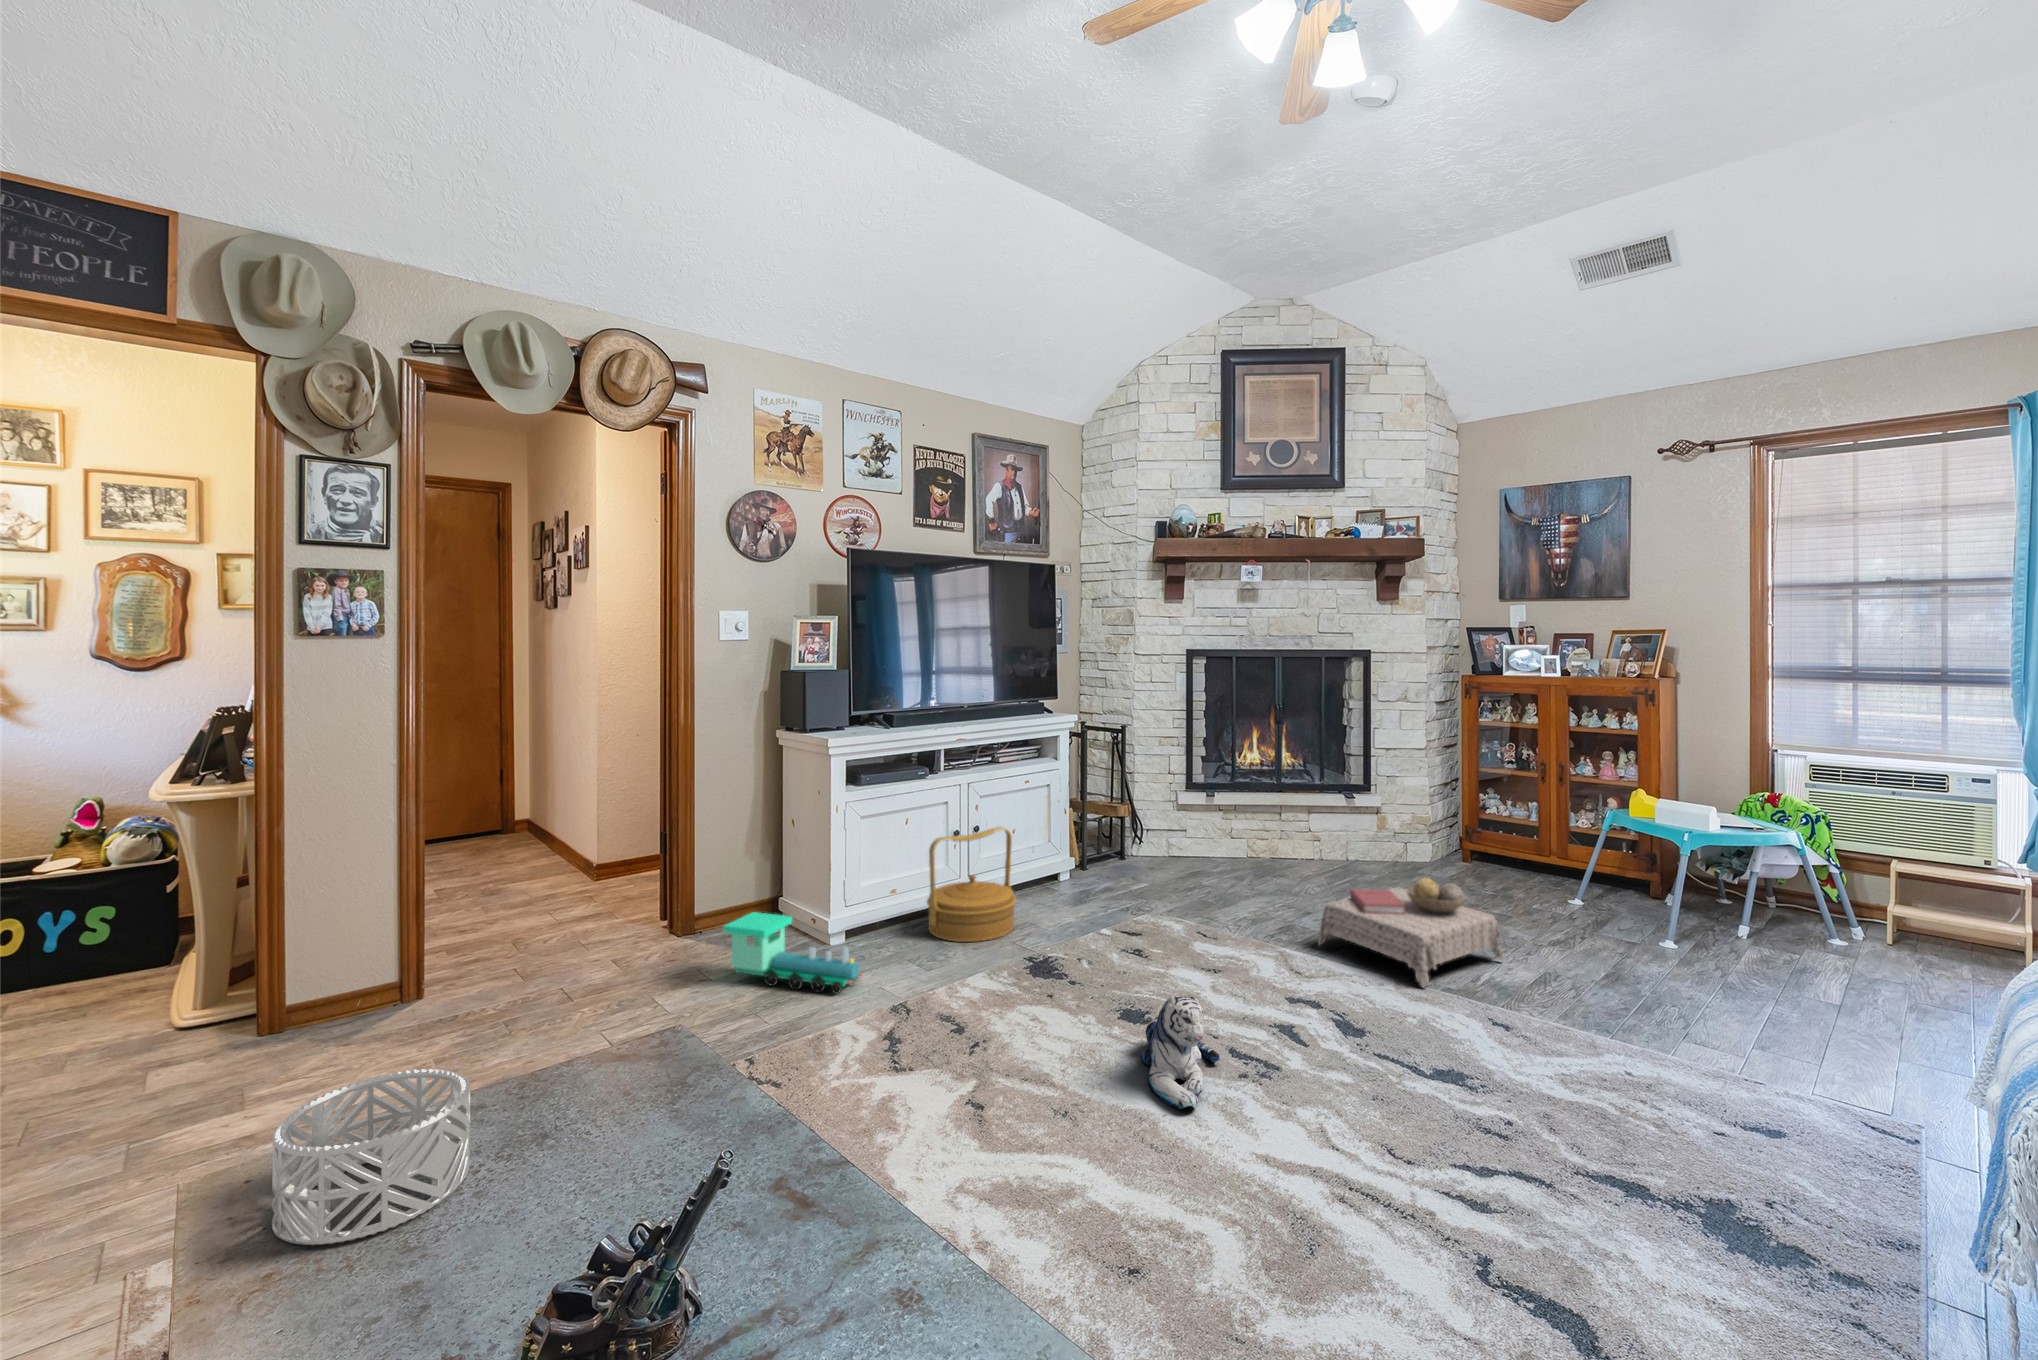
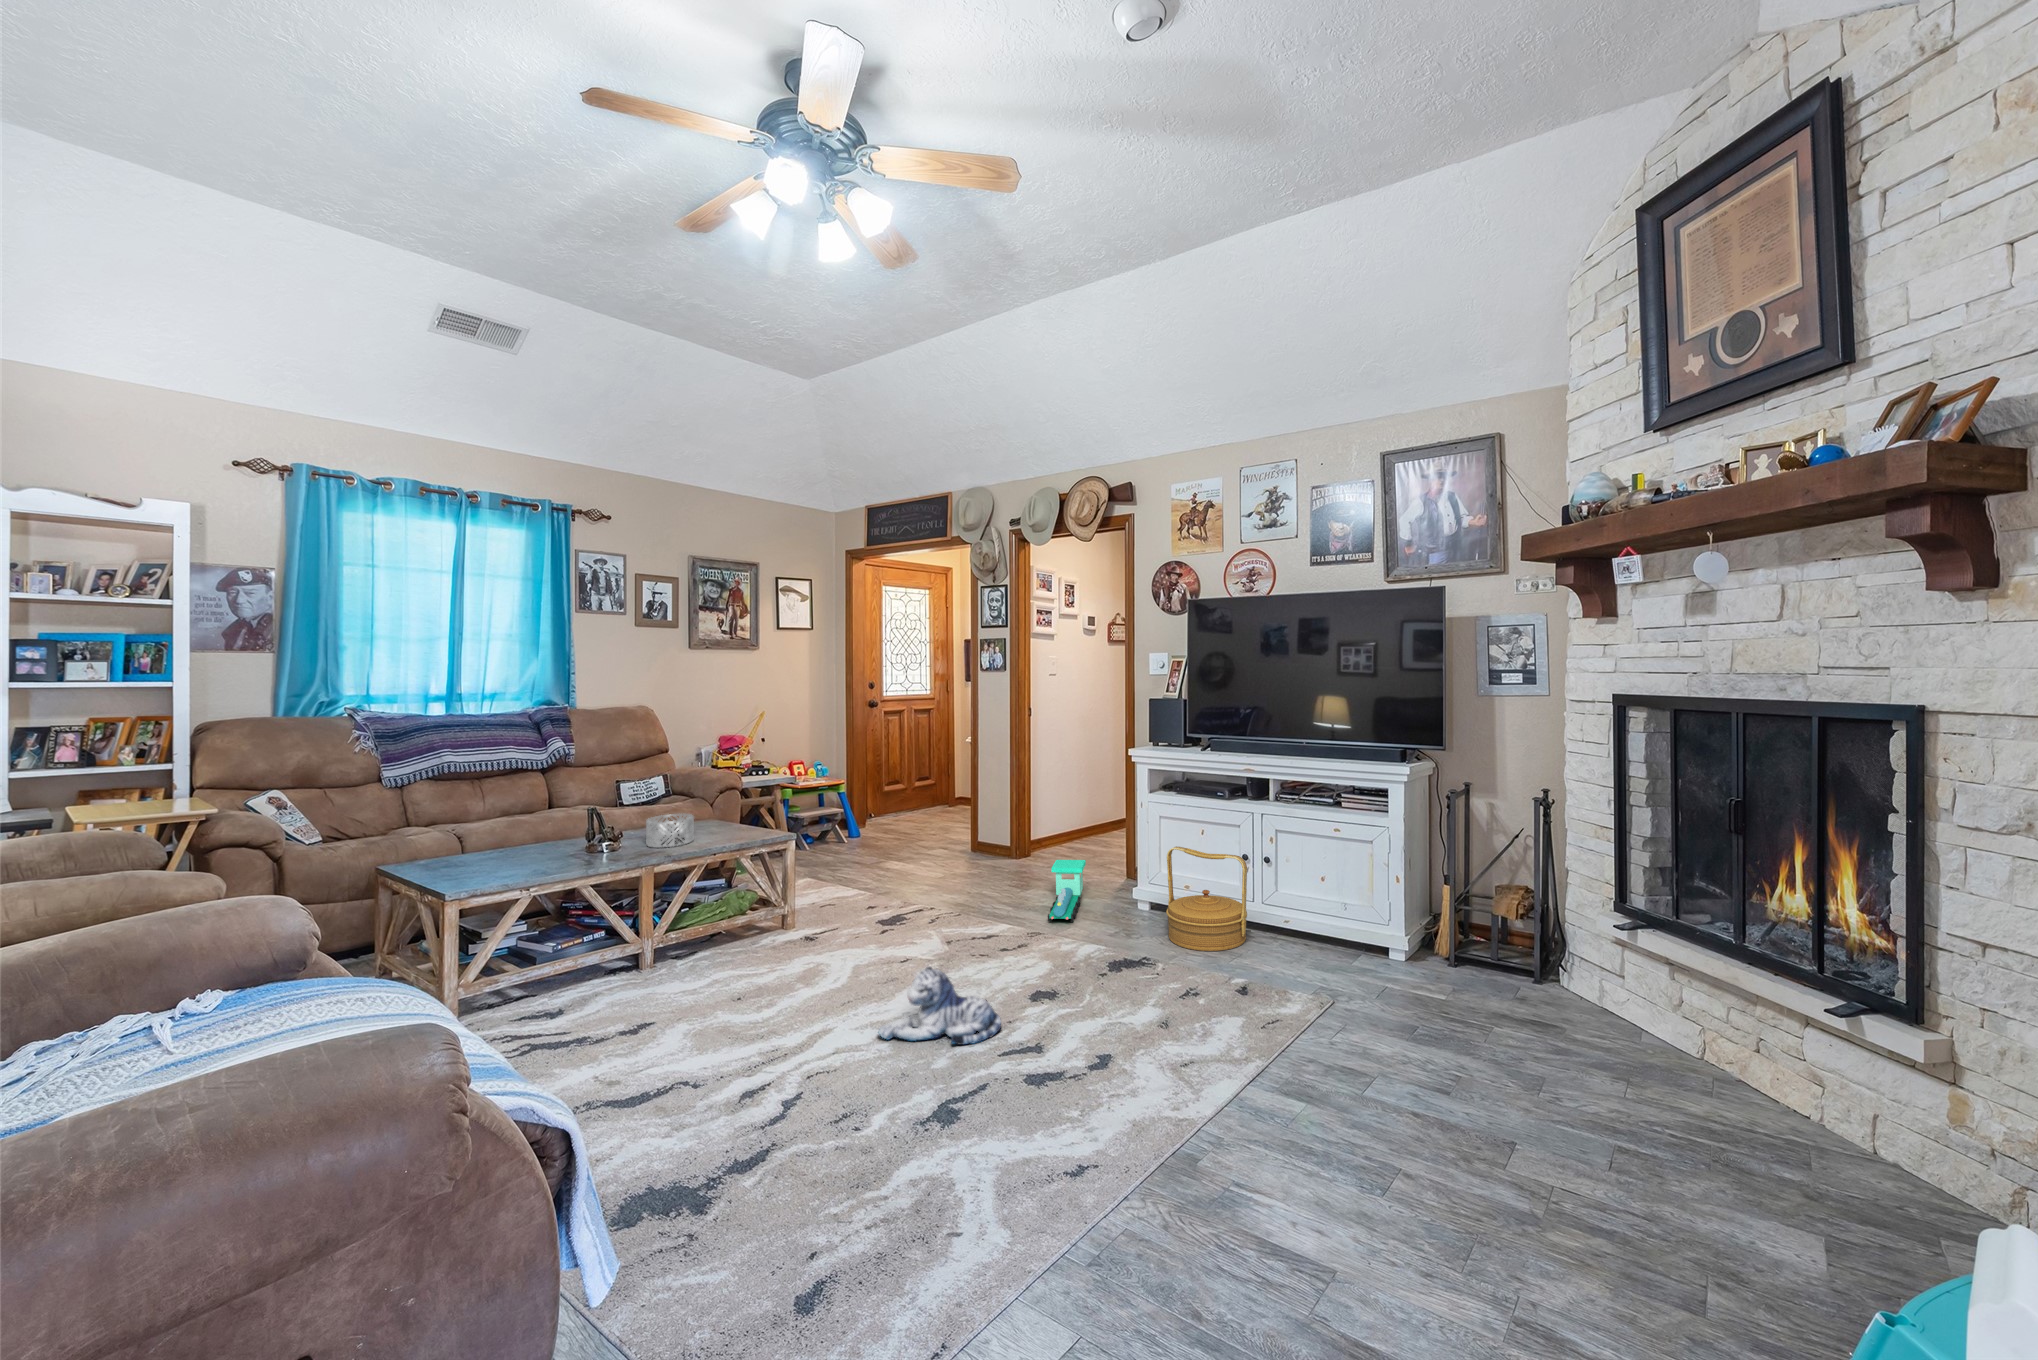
ottoman: present [1318,878,1502,987] -> none [1171,1048,1443,1275]

